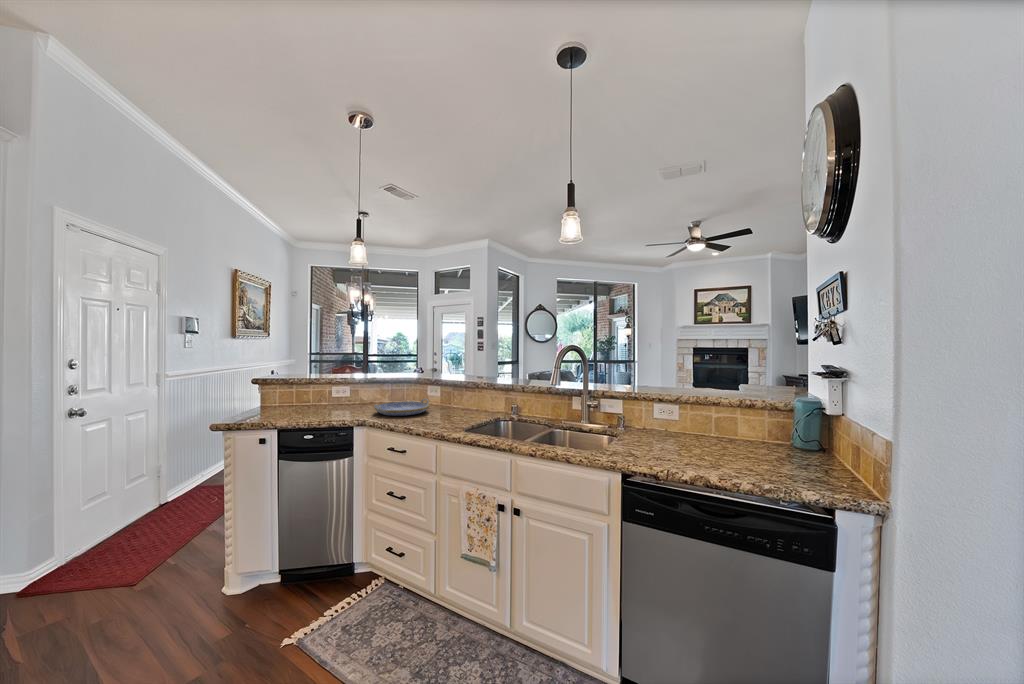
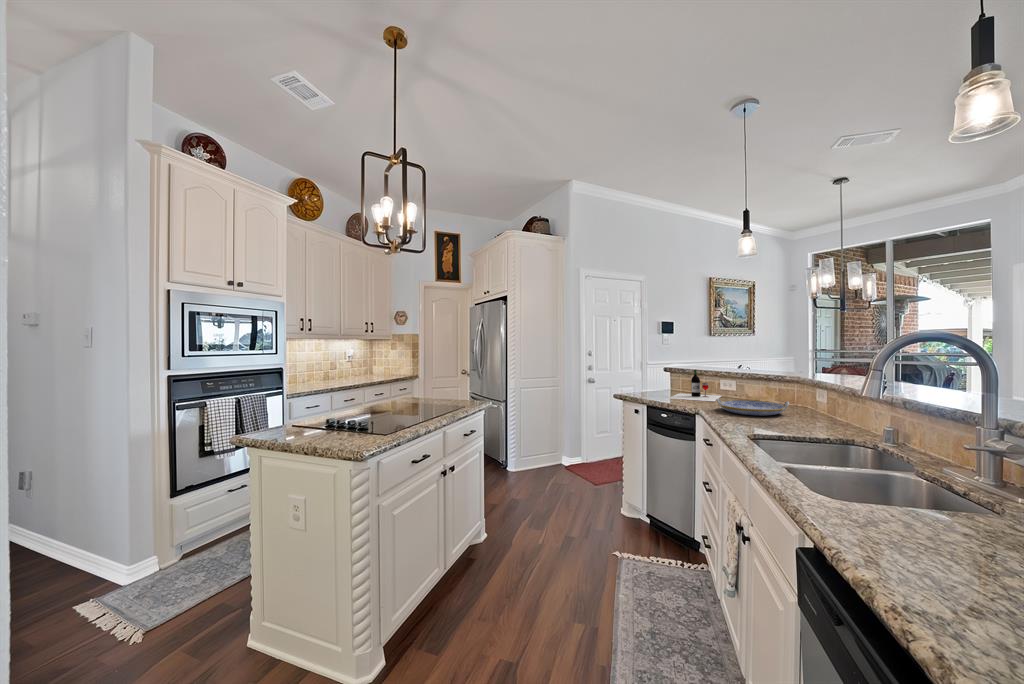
wine bottle: none [285,378,347,415] -> present [669,370,722,401]

